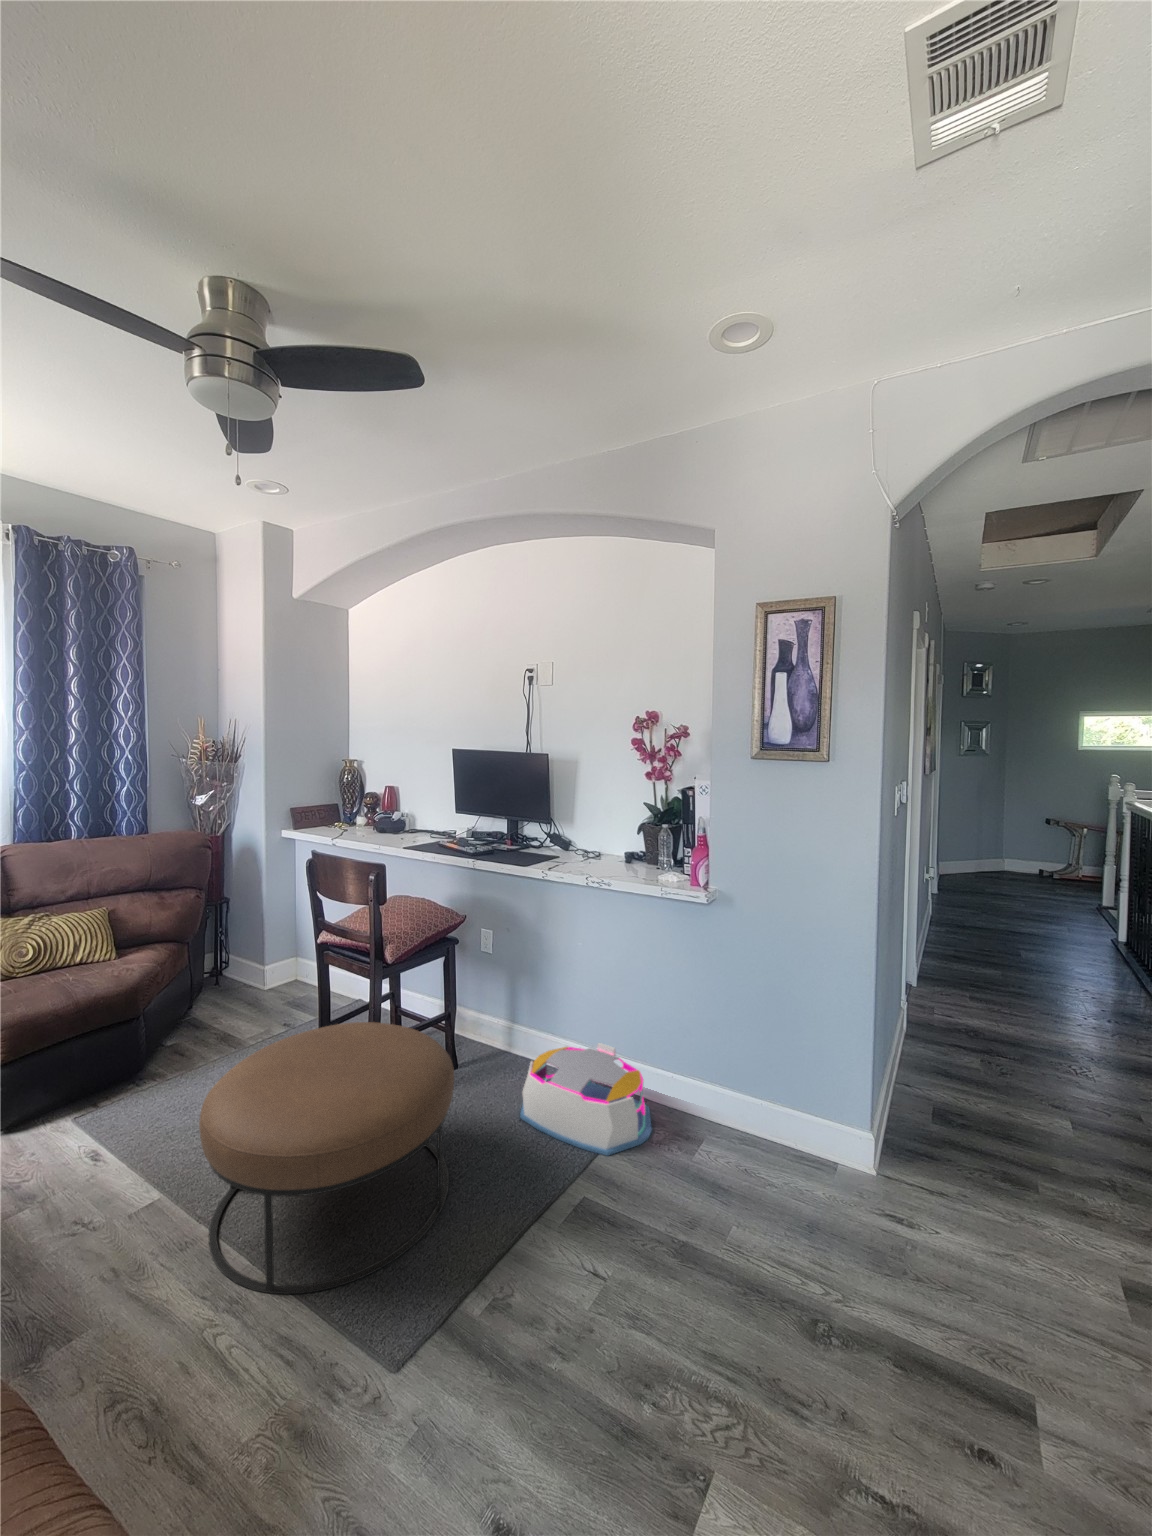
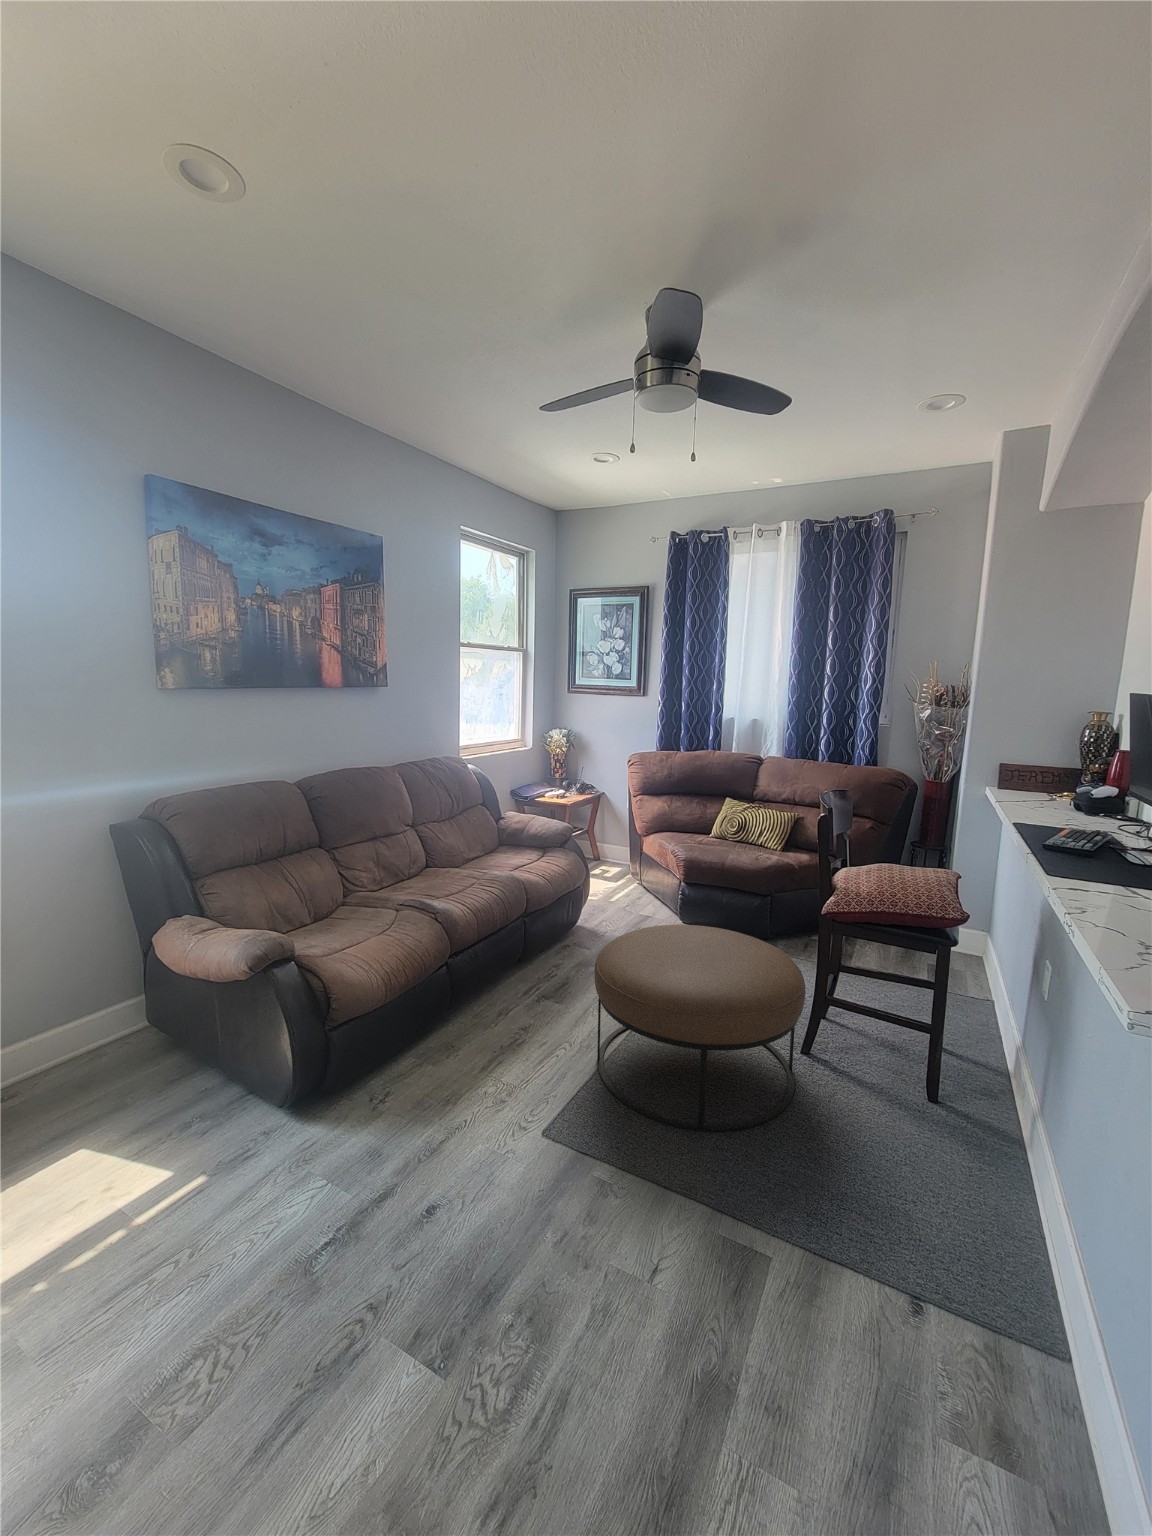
storage bin: present [520,1043,652,1156] -> none [865,1129,1049,1362]

